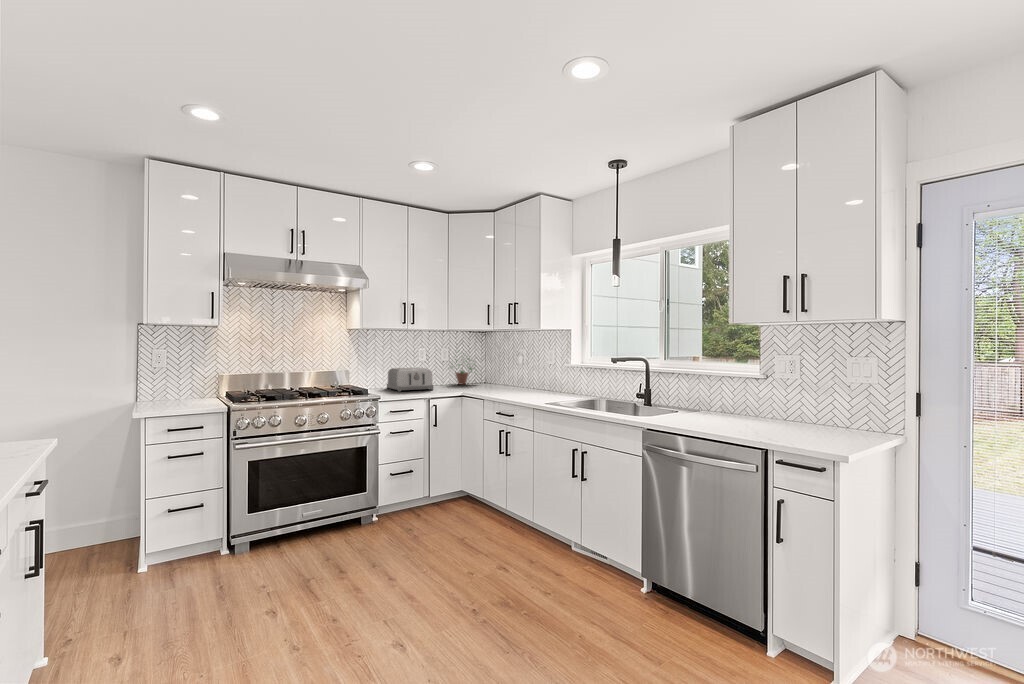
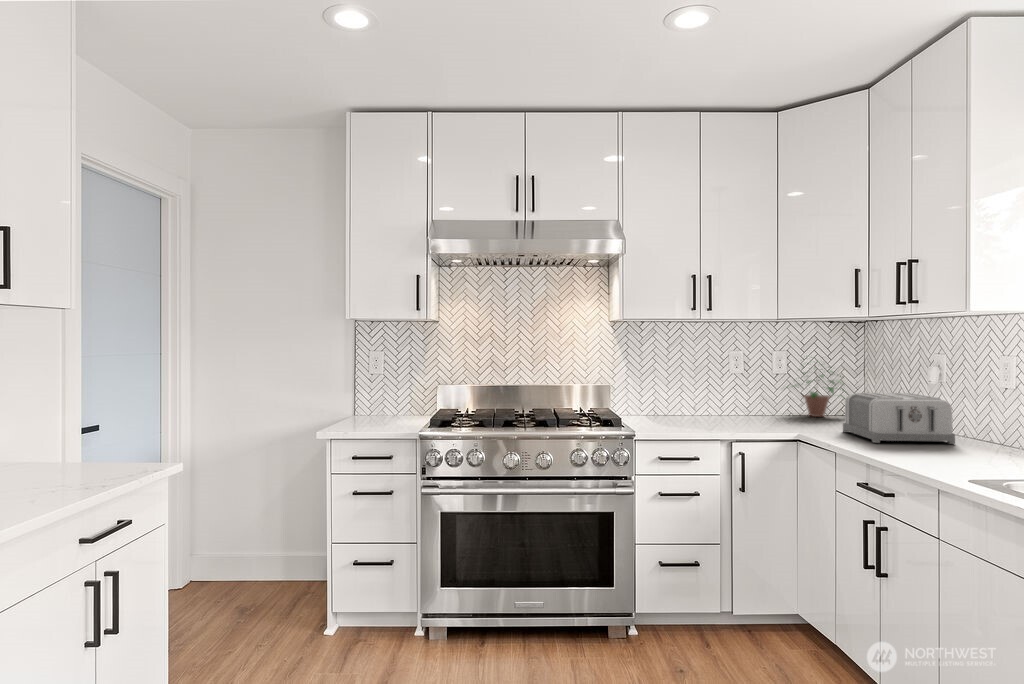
toaster: present [387,367,434,392] -> present [843,393,955,444]

